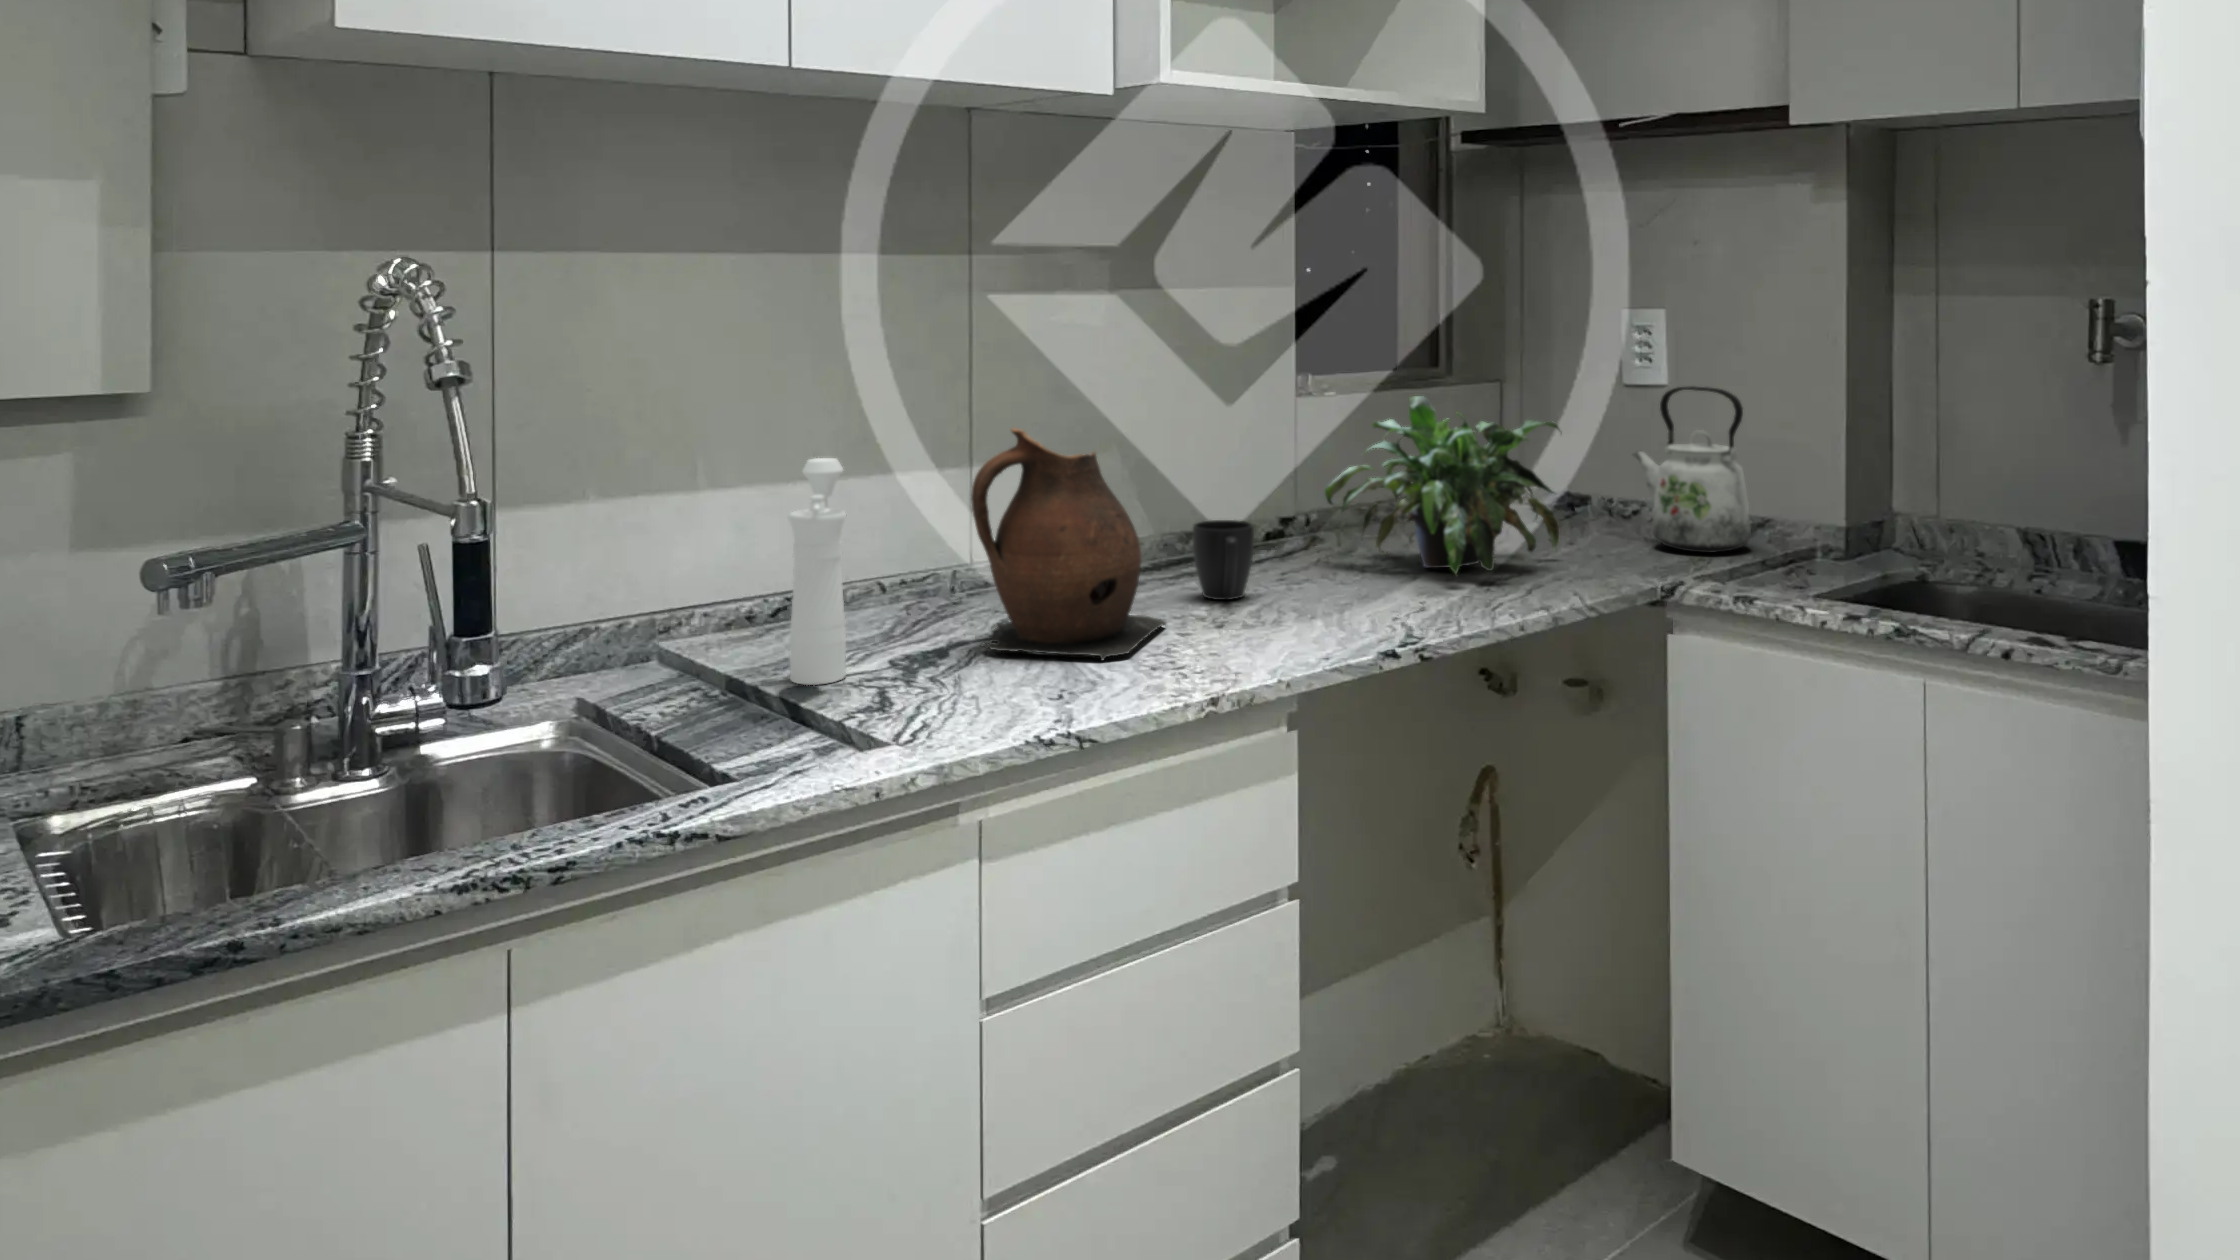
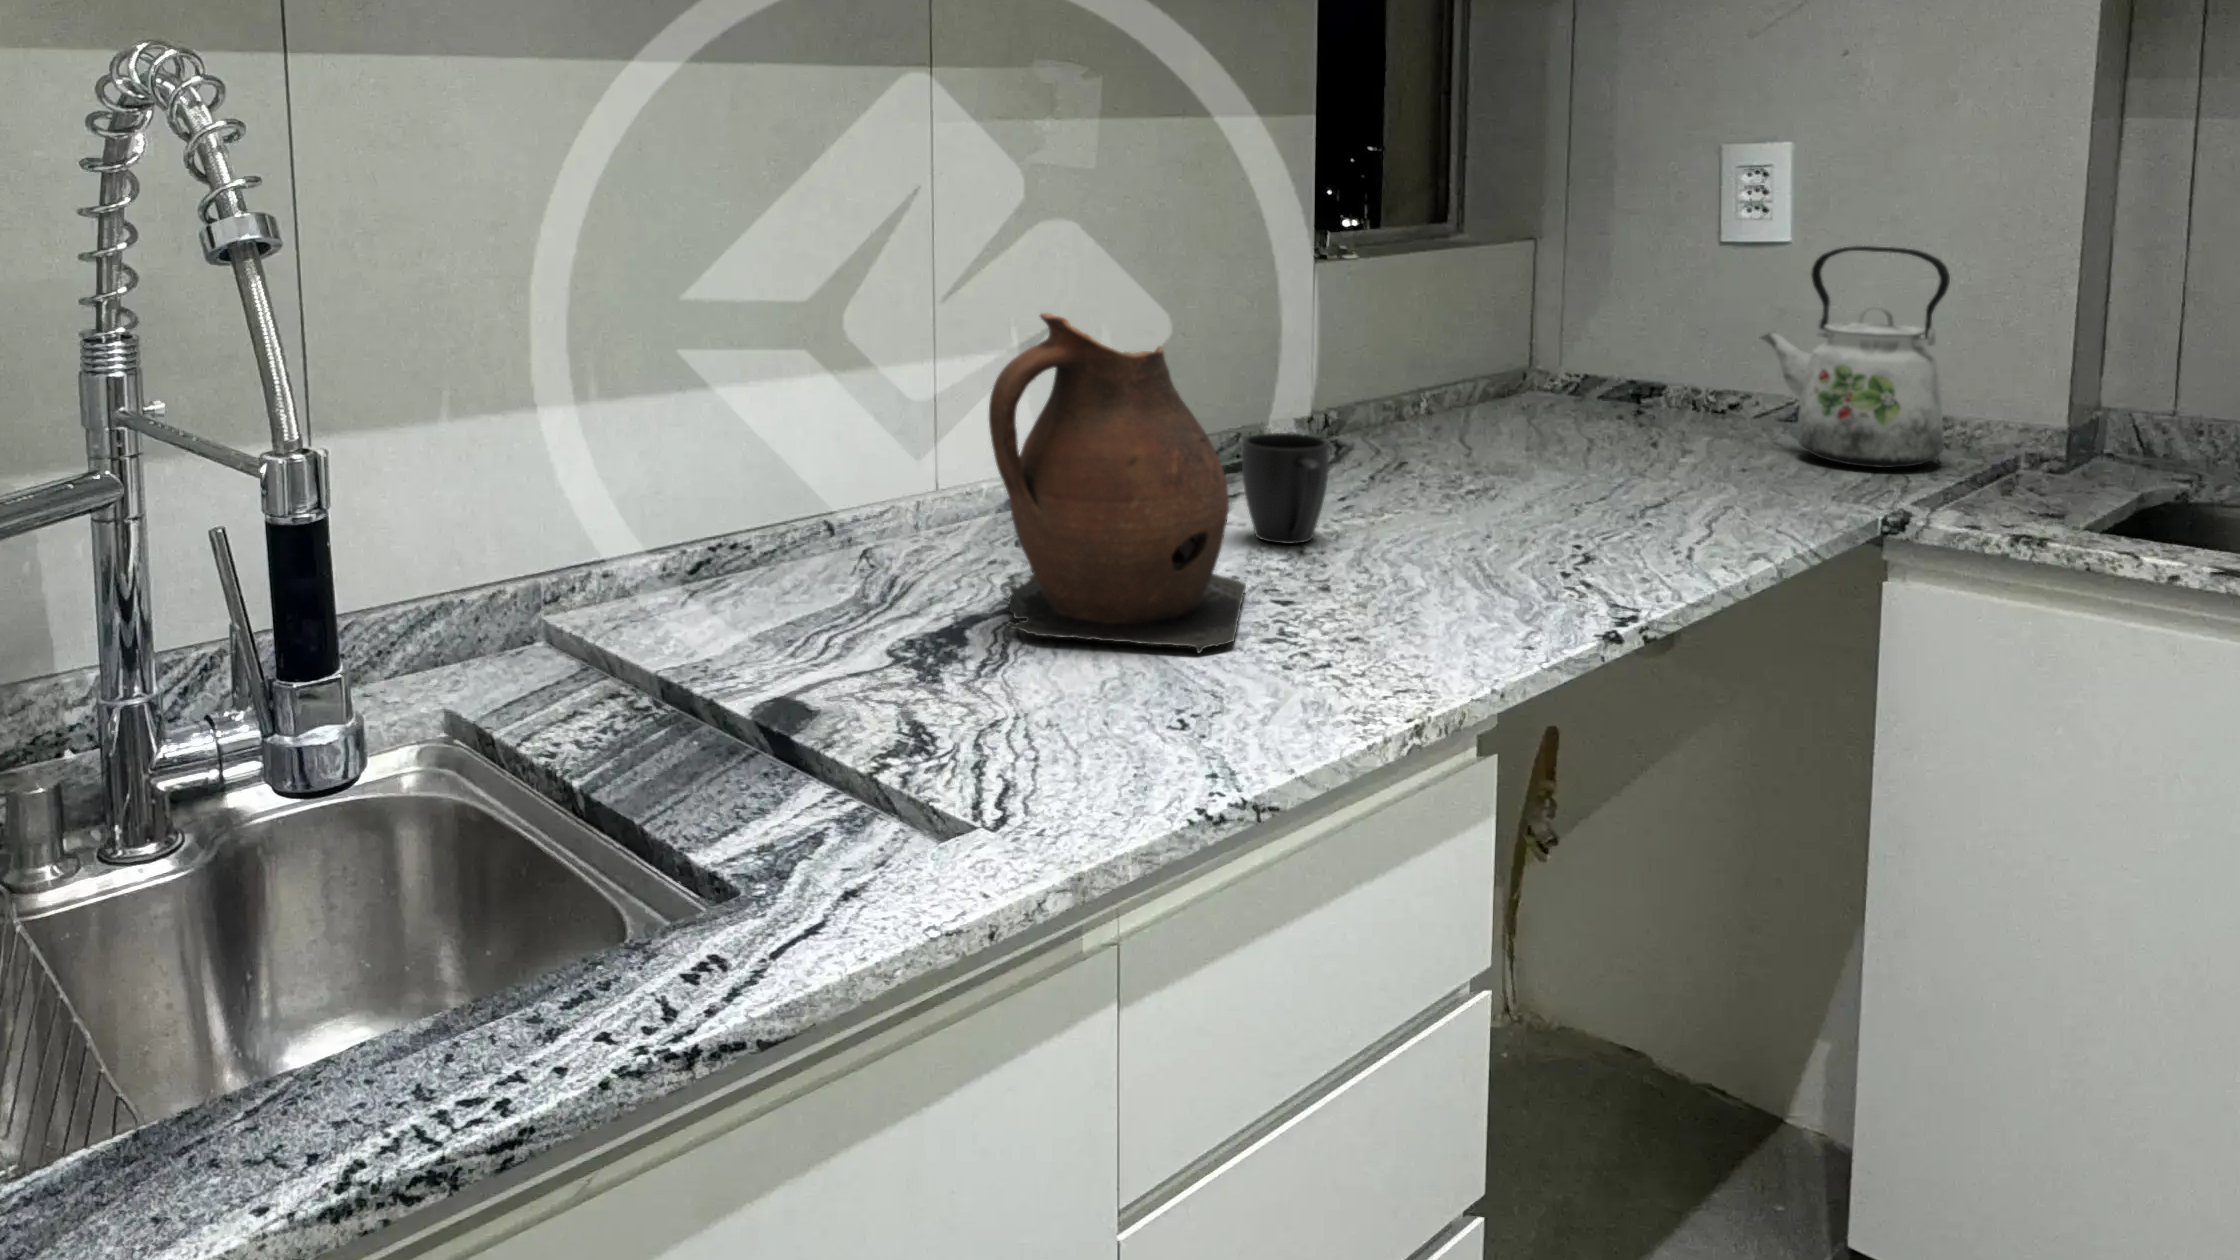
potted plant: present [1325,396,1562,574] -> none [1382,261,1732,509]
pepper mill: present [788,458,846,685] -> none [744,358,835,697]

